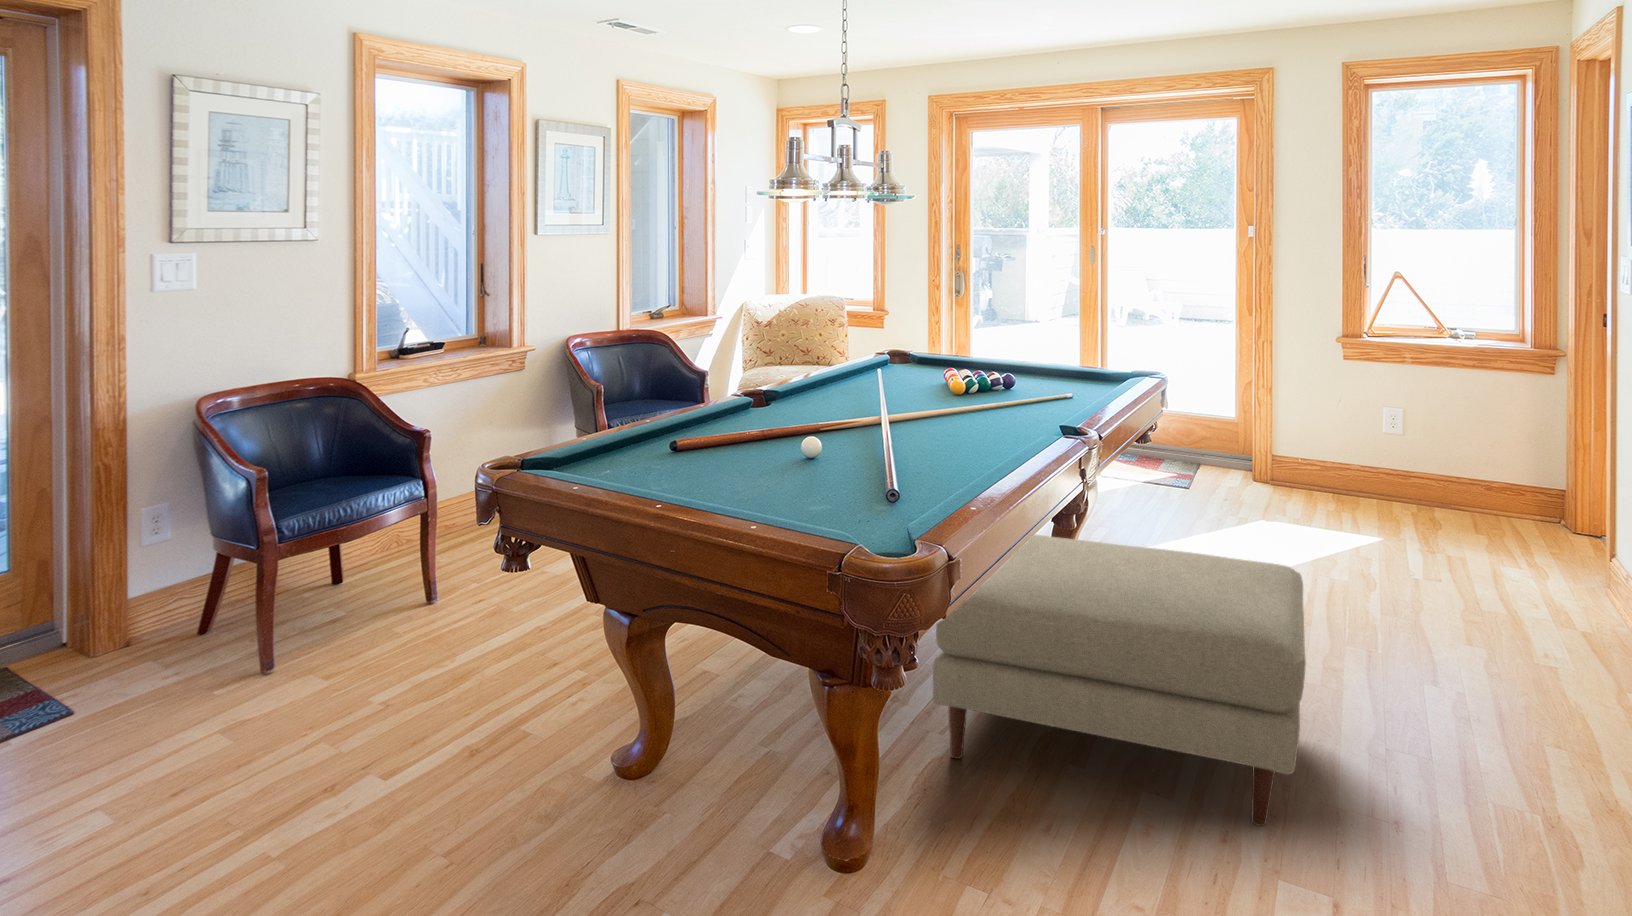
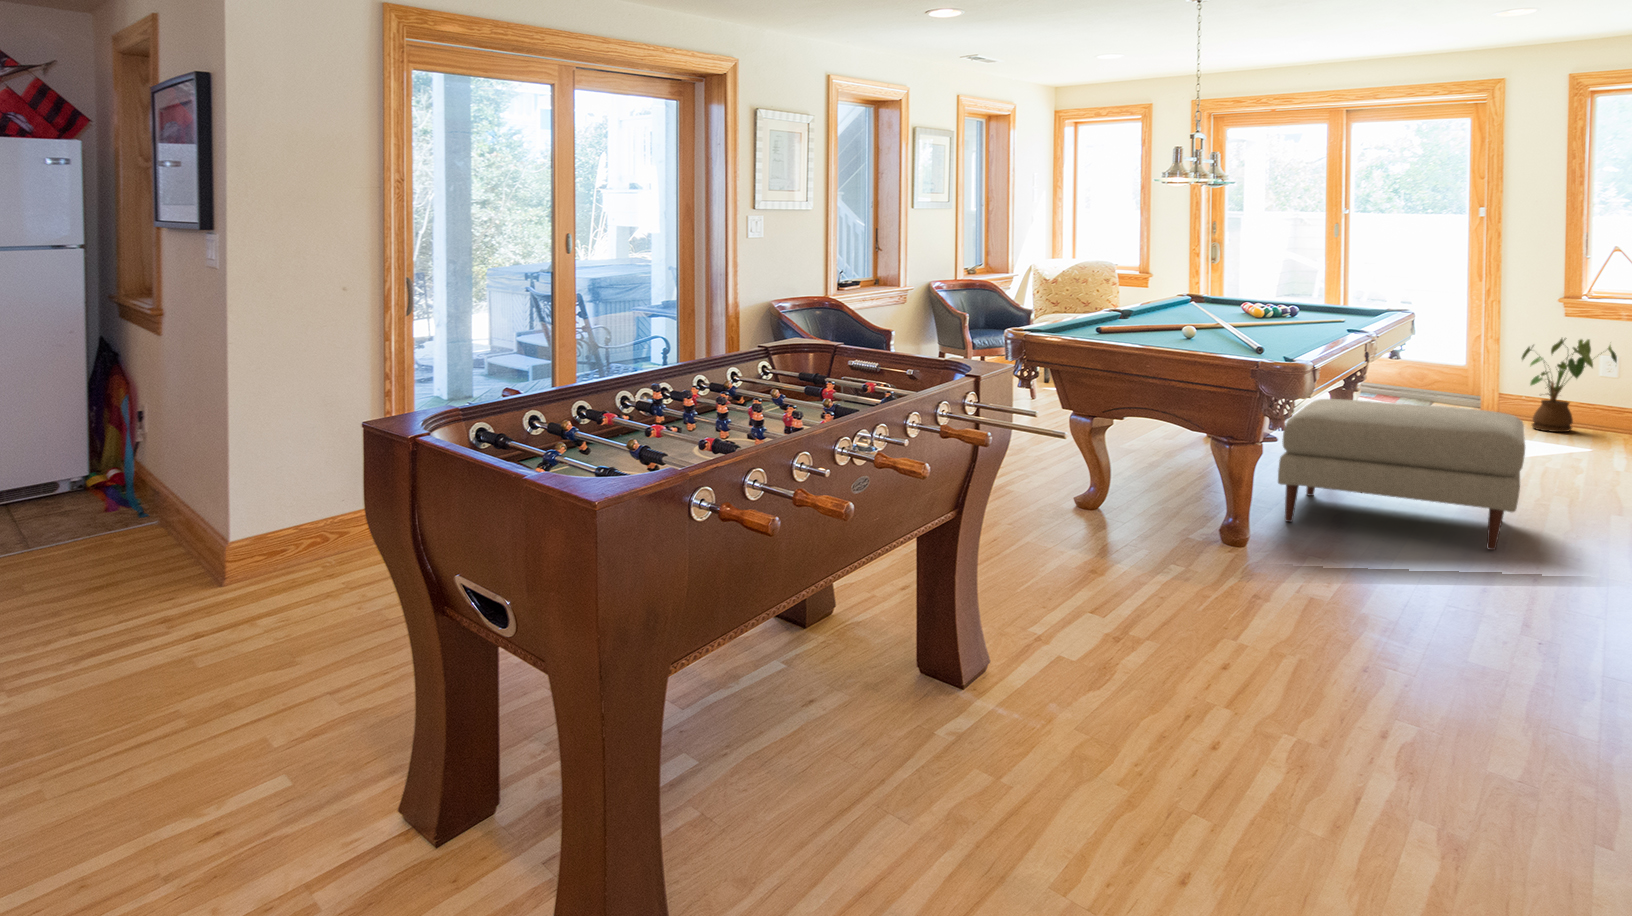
house plant: none [1301,391,1411,509] -> present [1522,339,1617,432]

